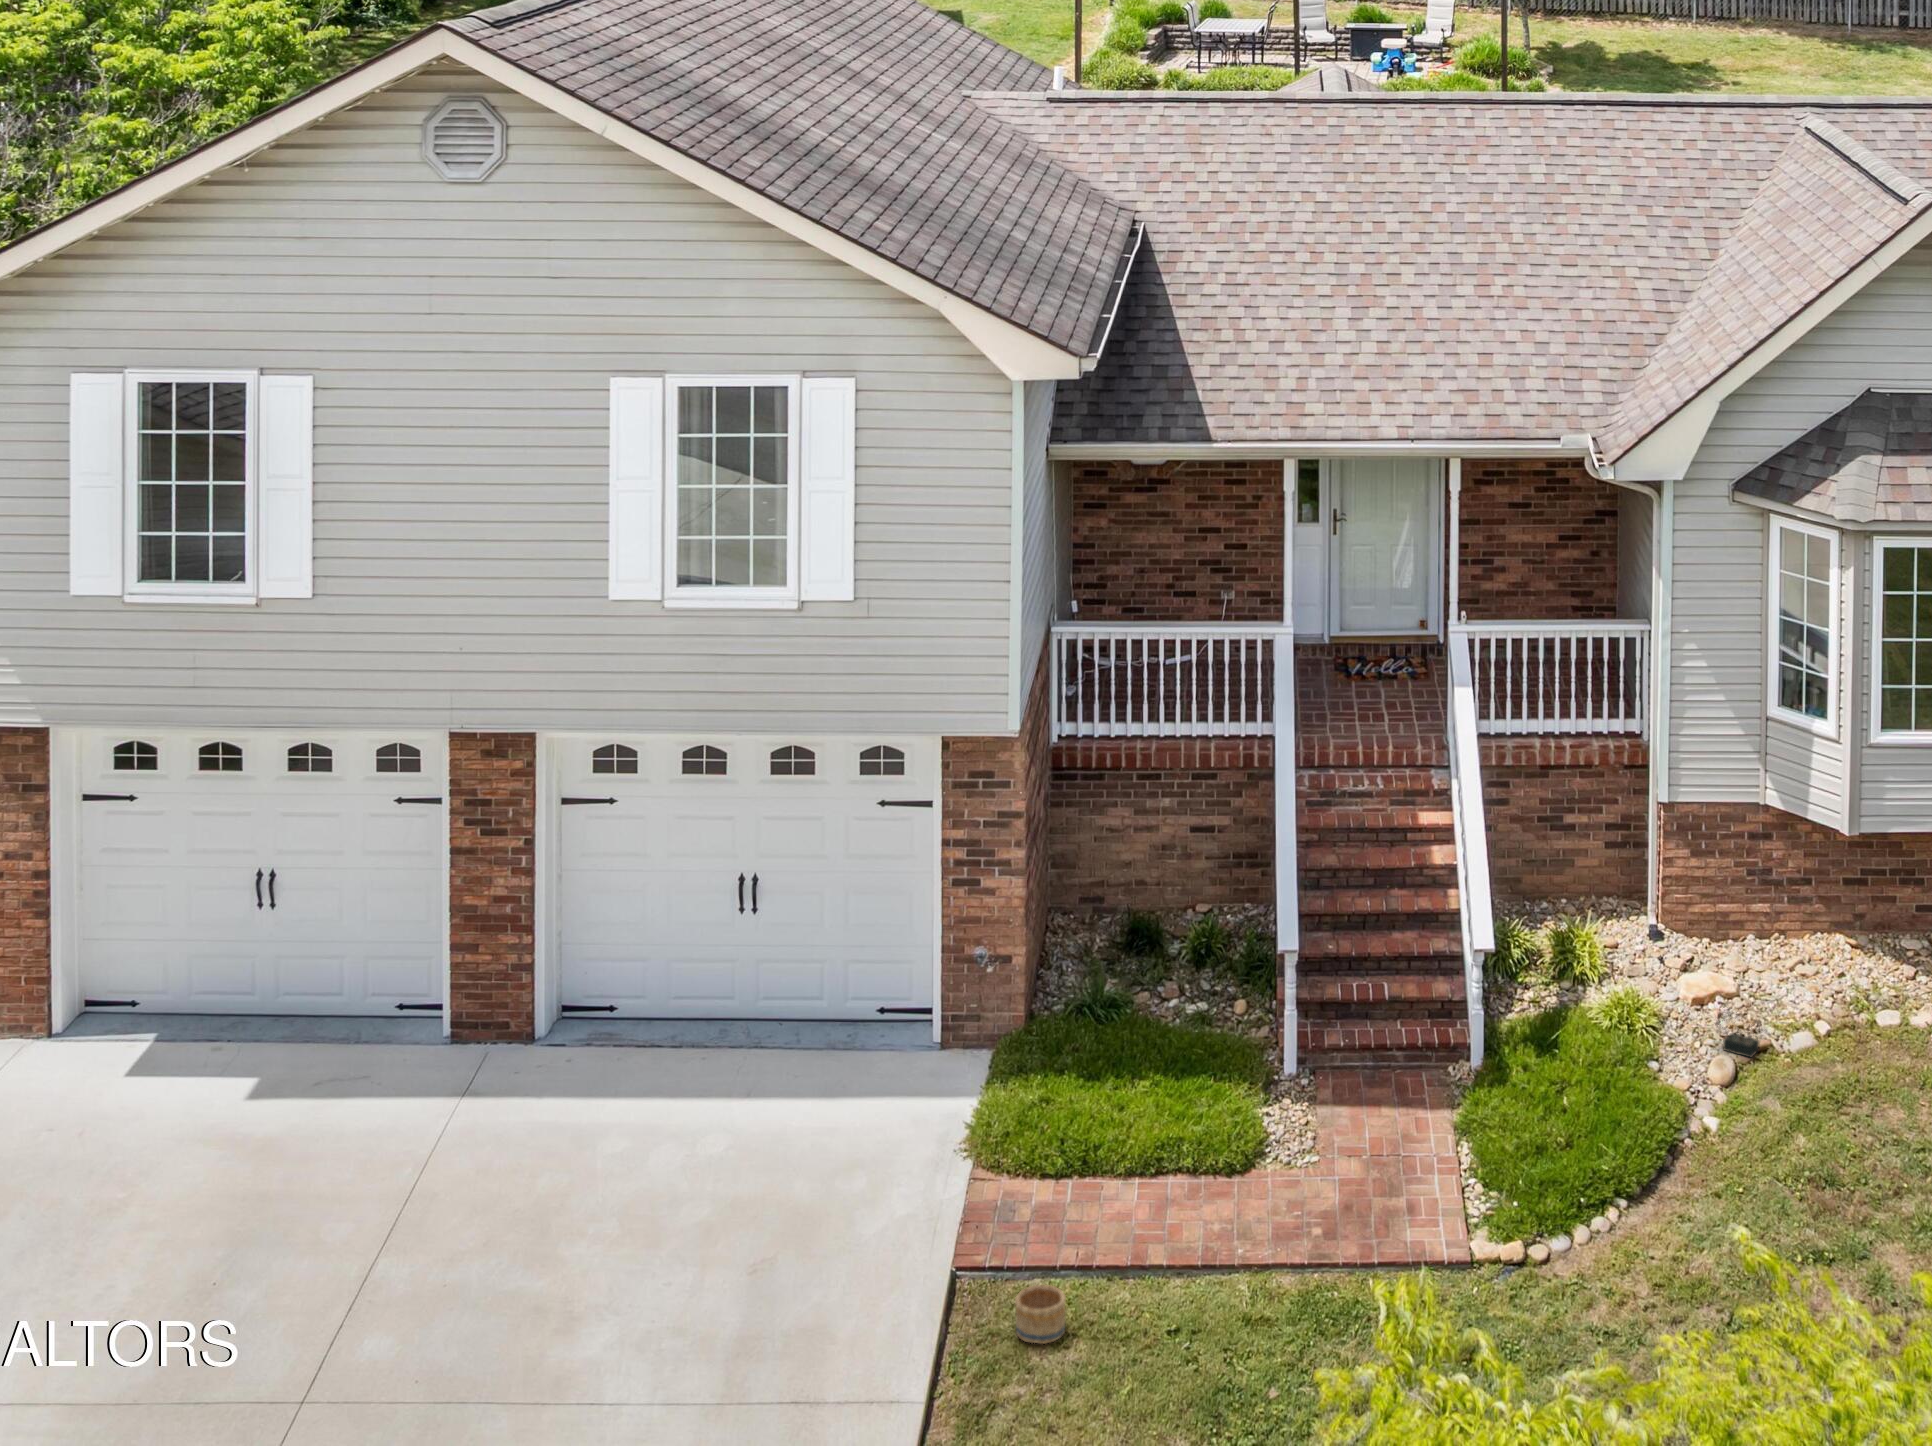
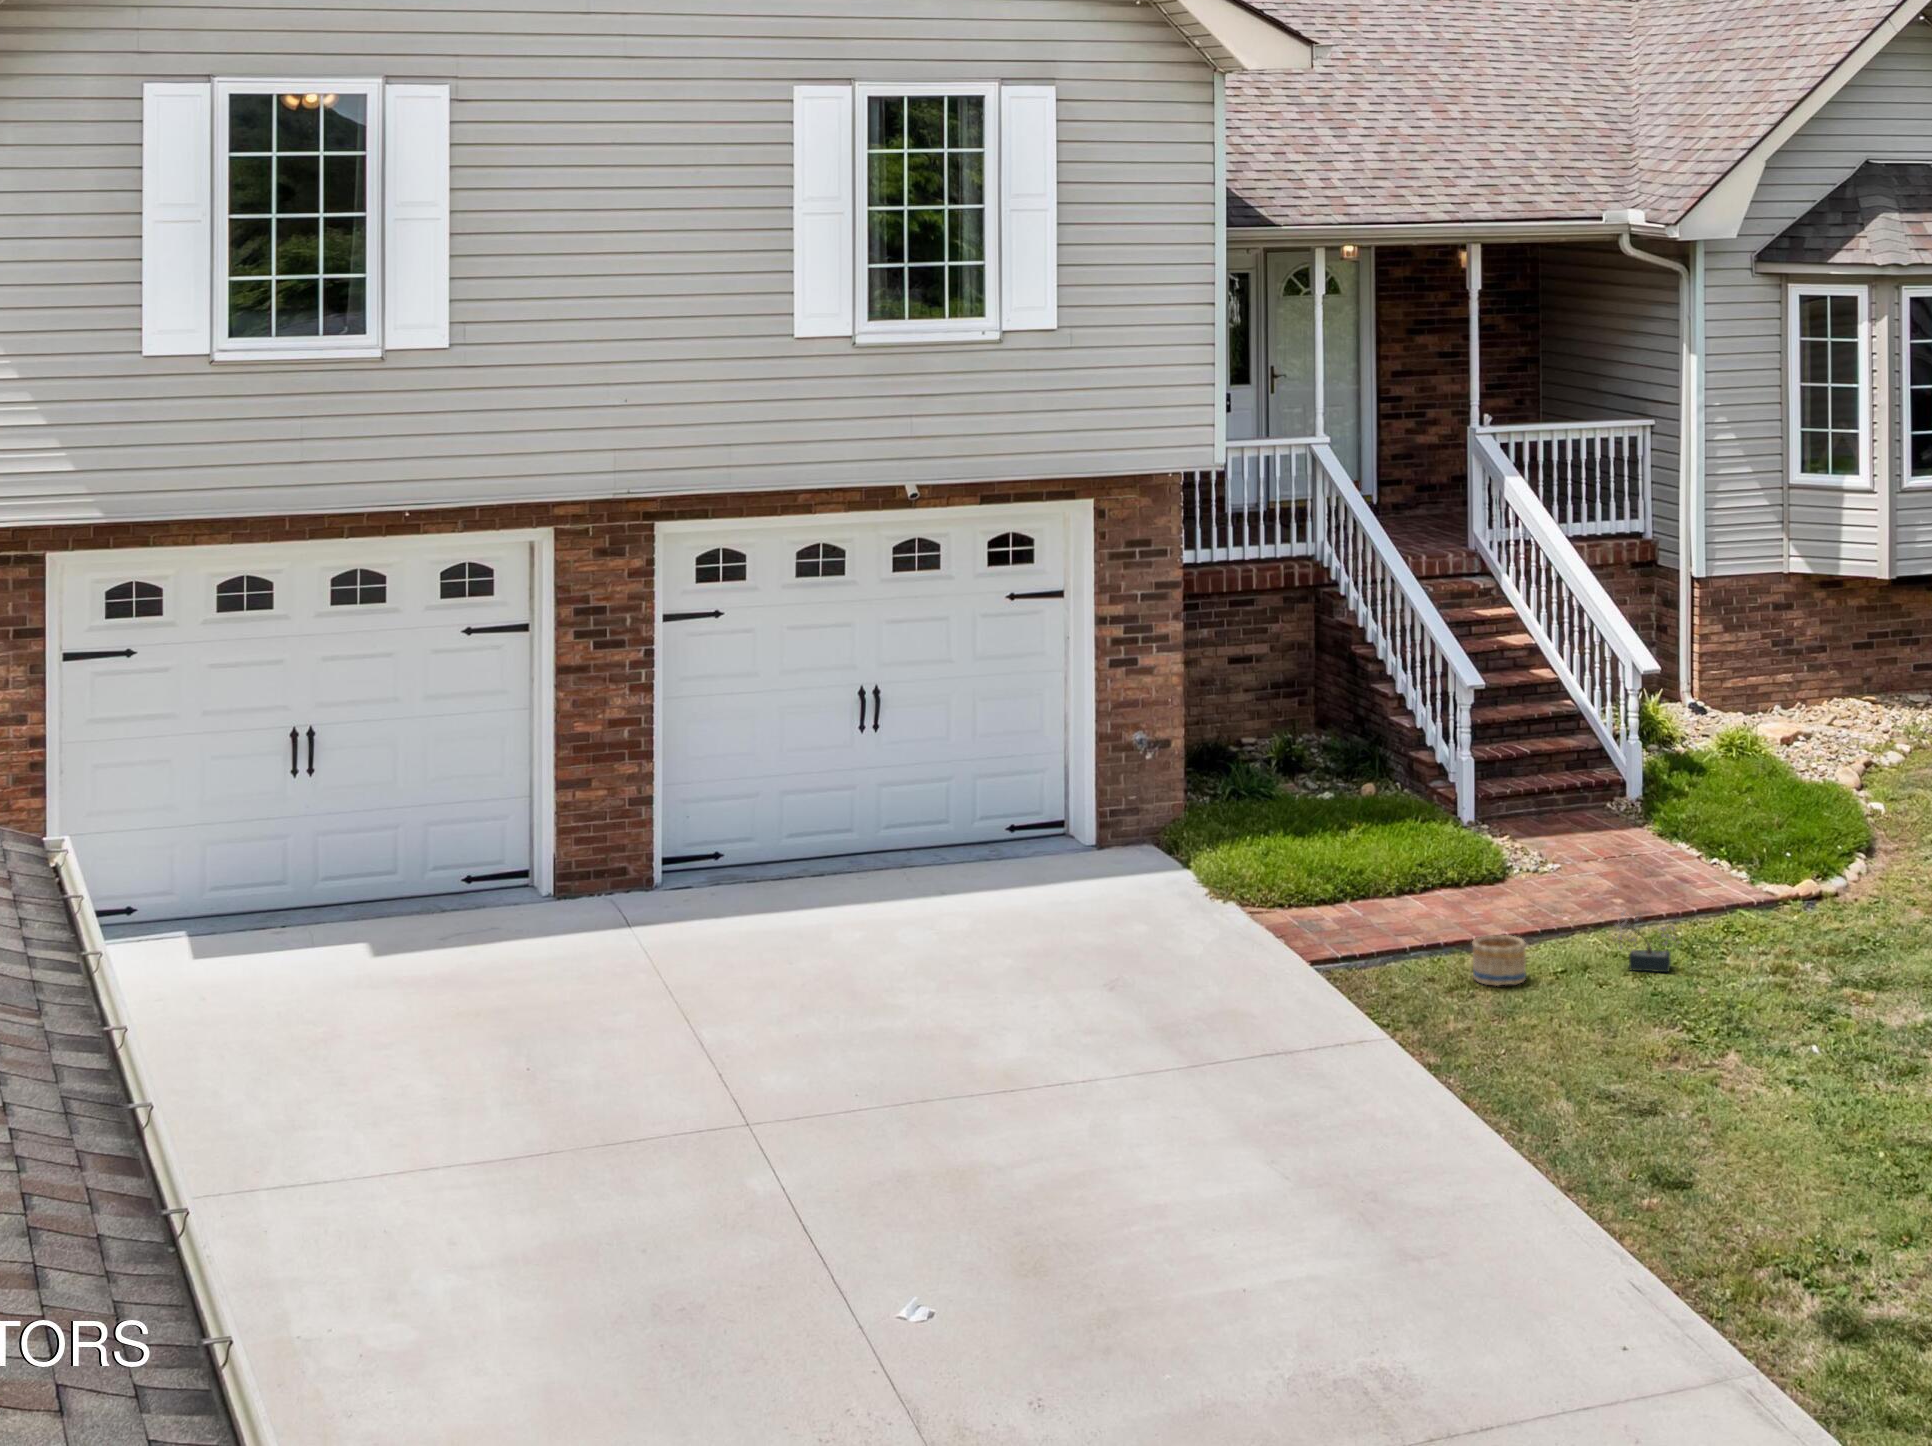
decorative plant: present [1716,1005,1760,1058] -> present [1615,911,1680,972]

